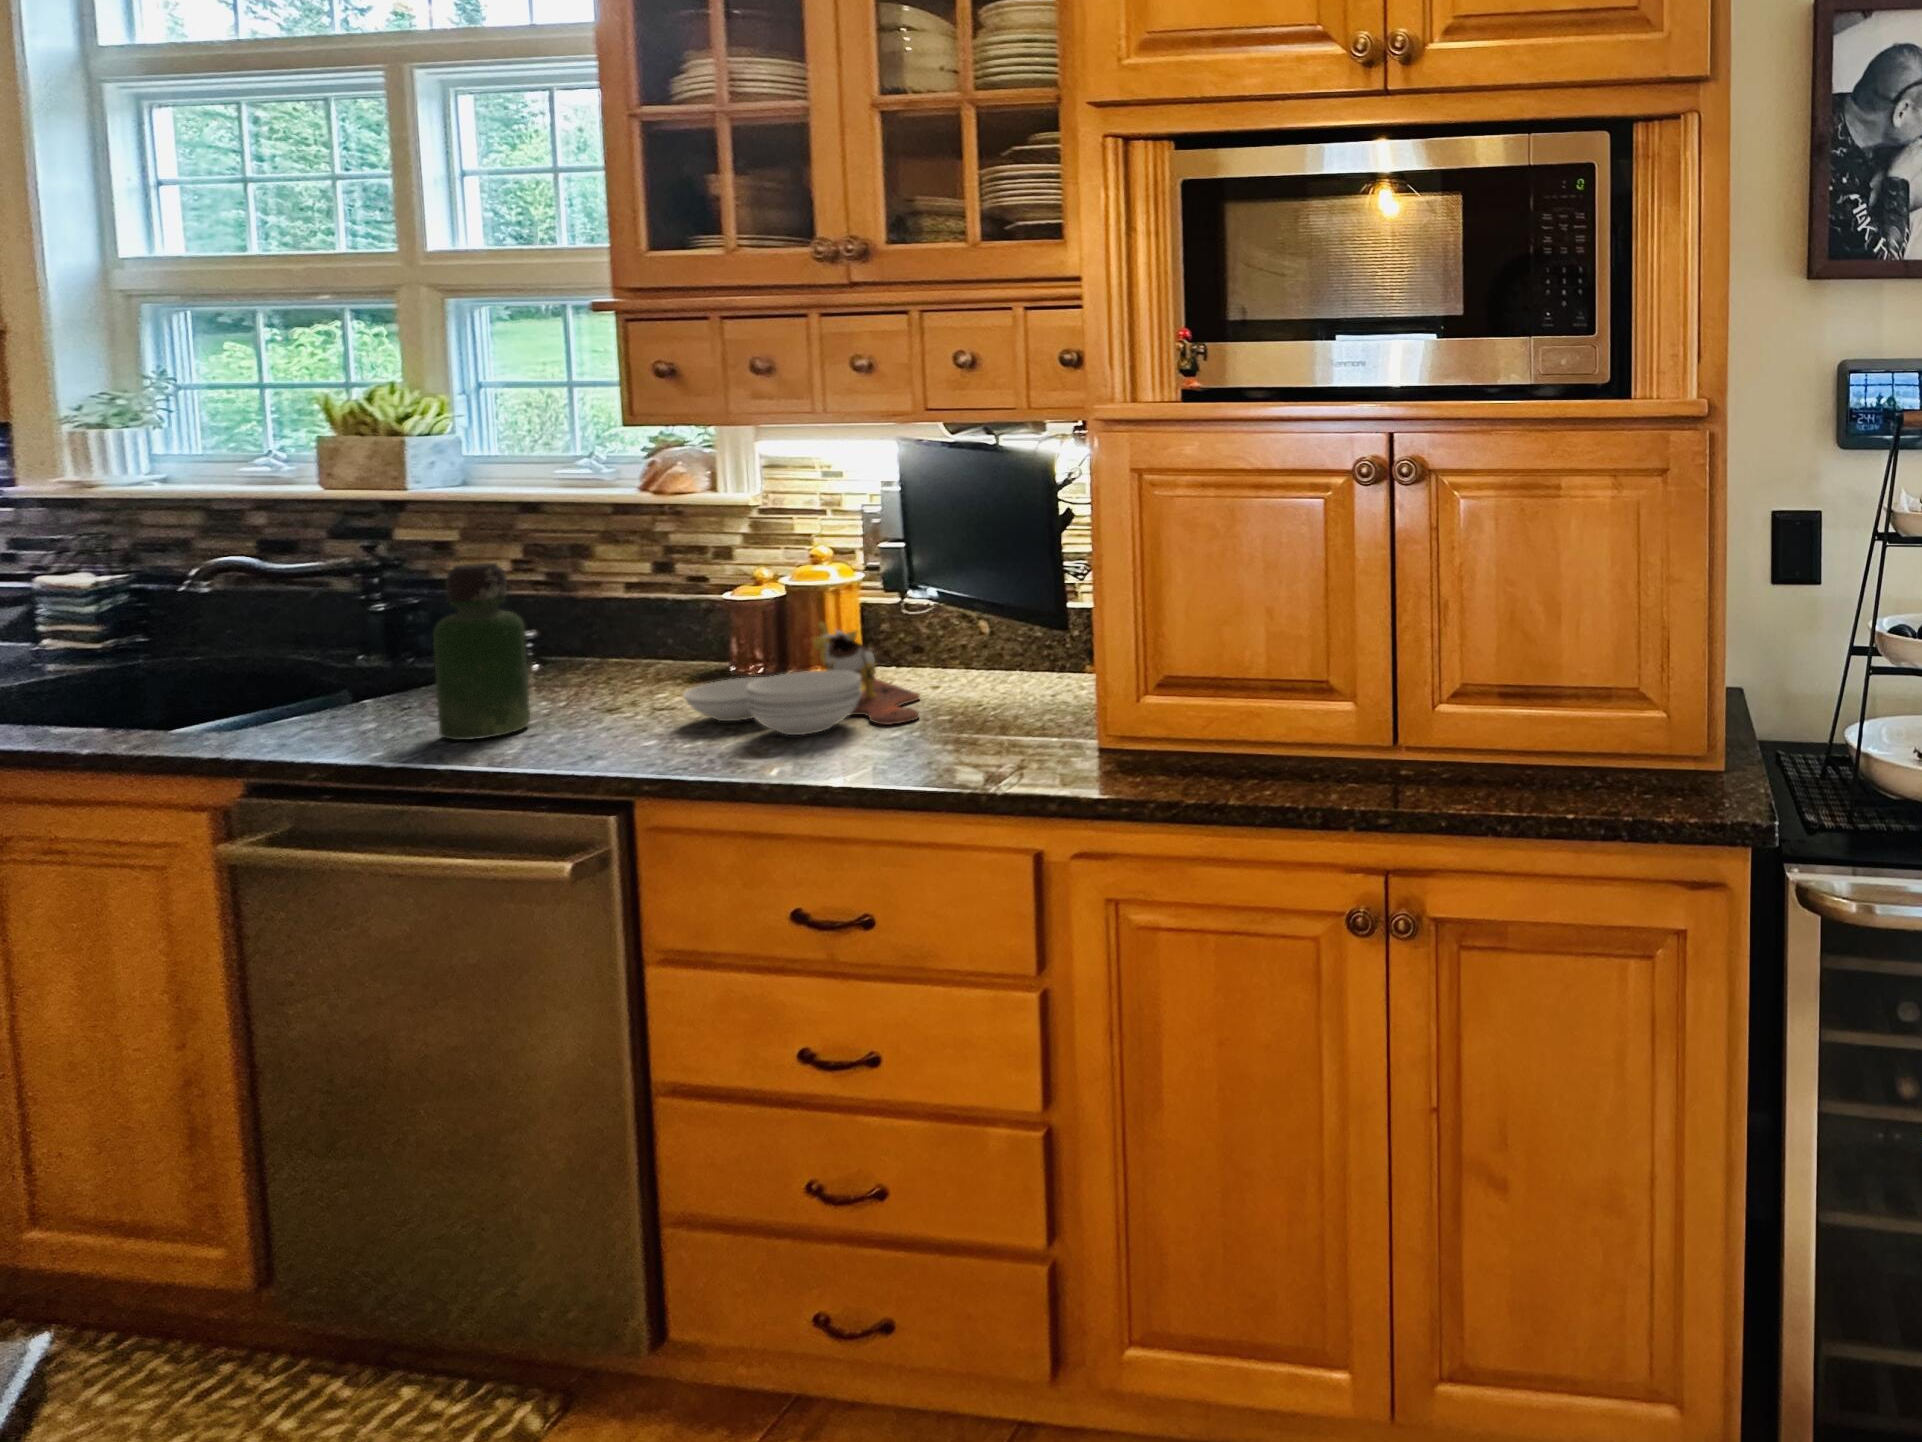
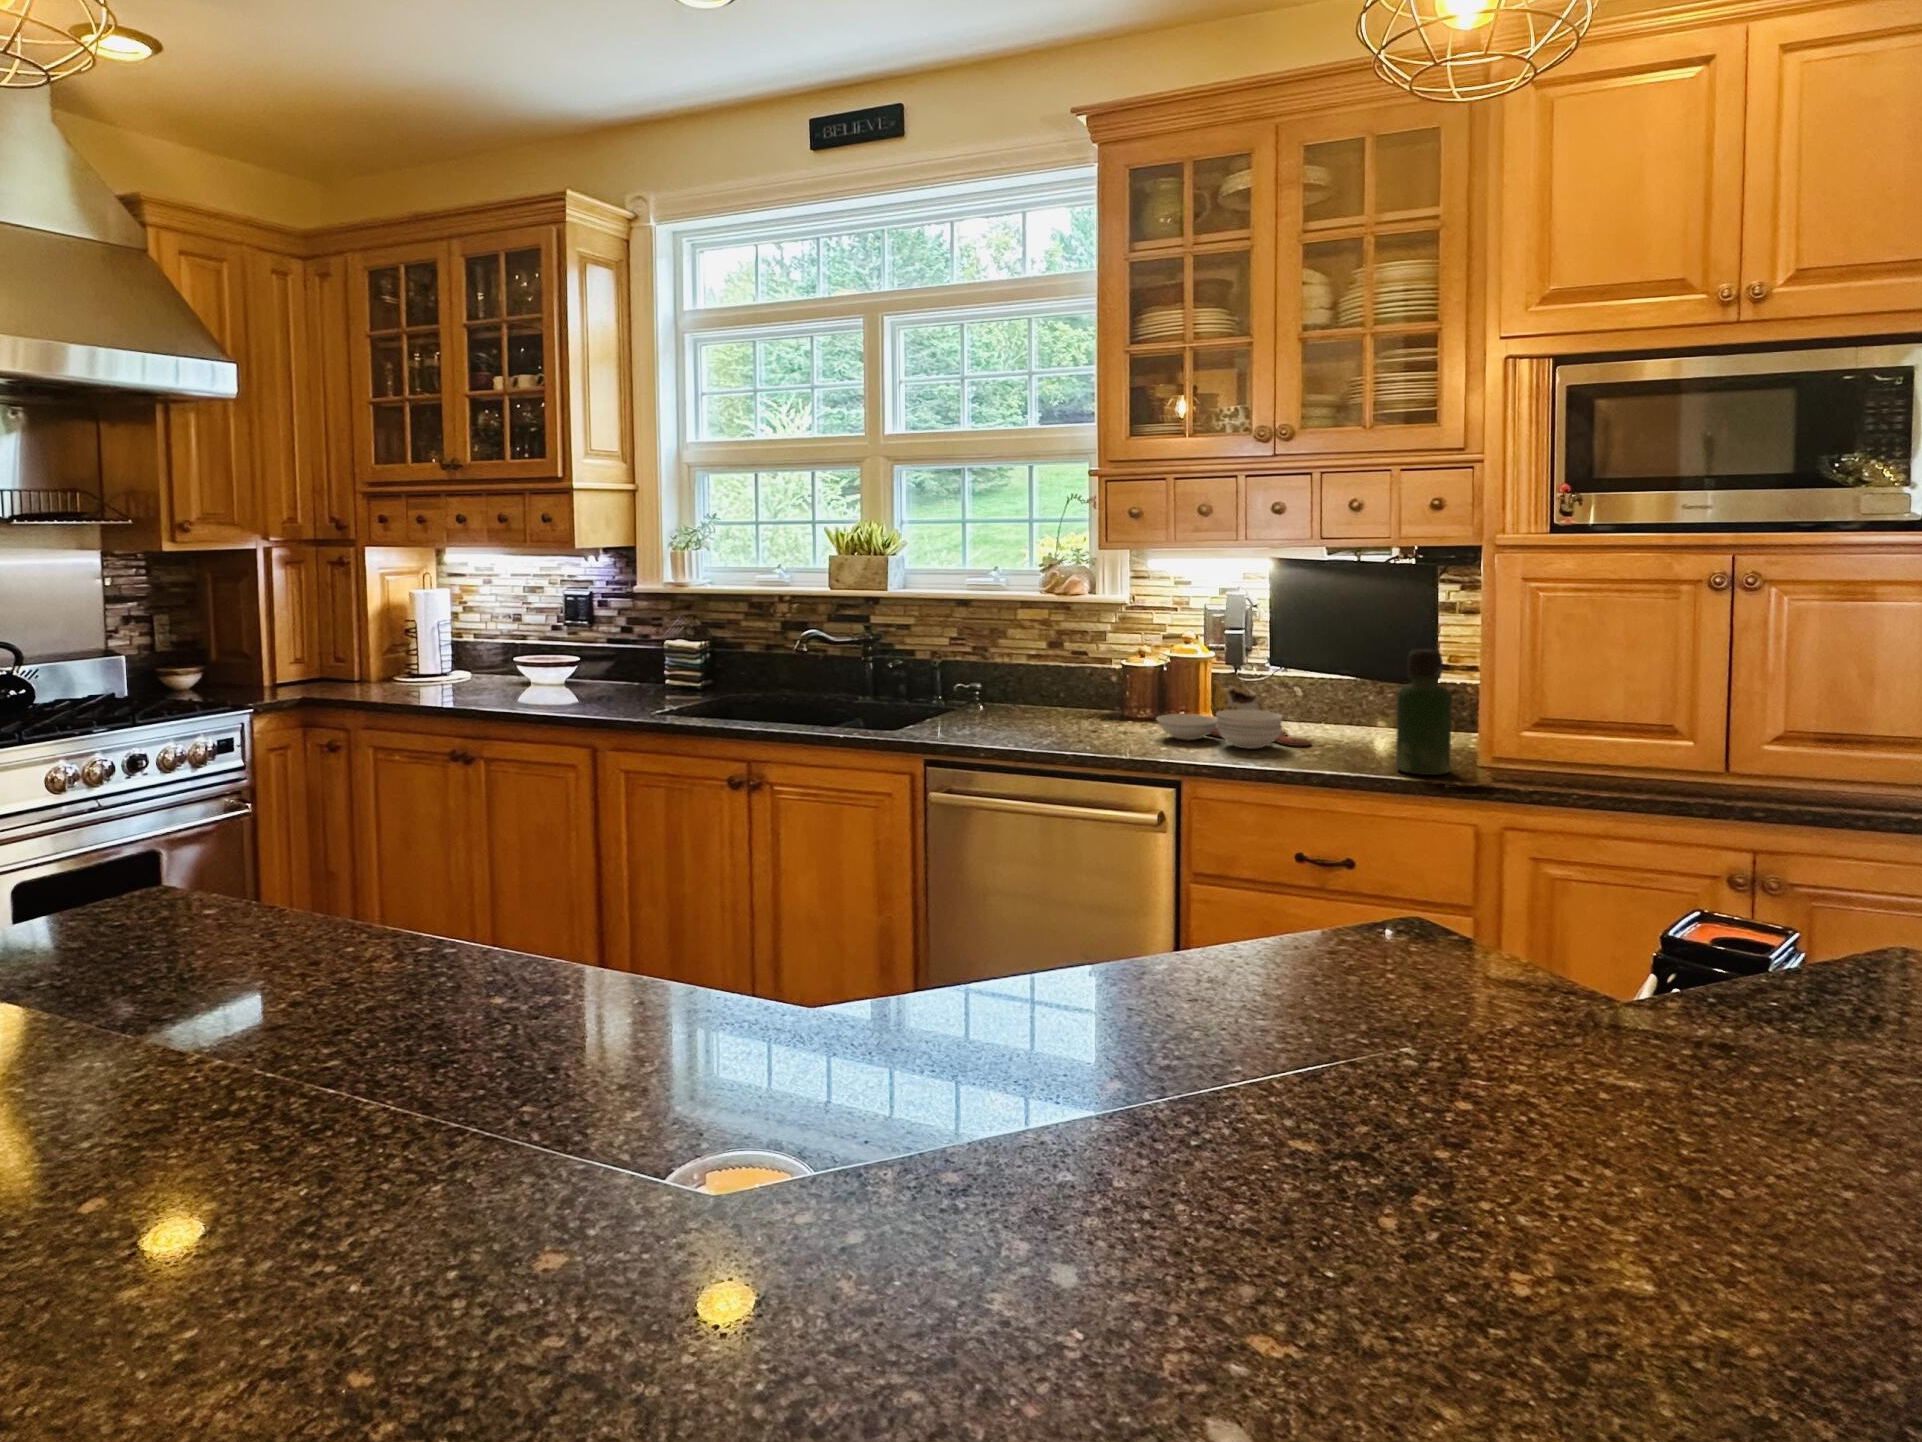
bottle: present [433,563,530,740] -> present [1396,649,1452,775]

